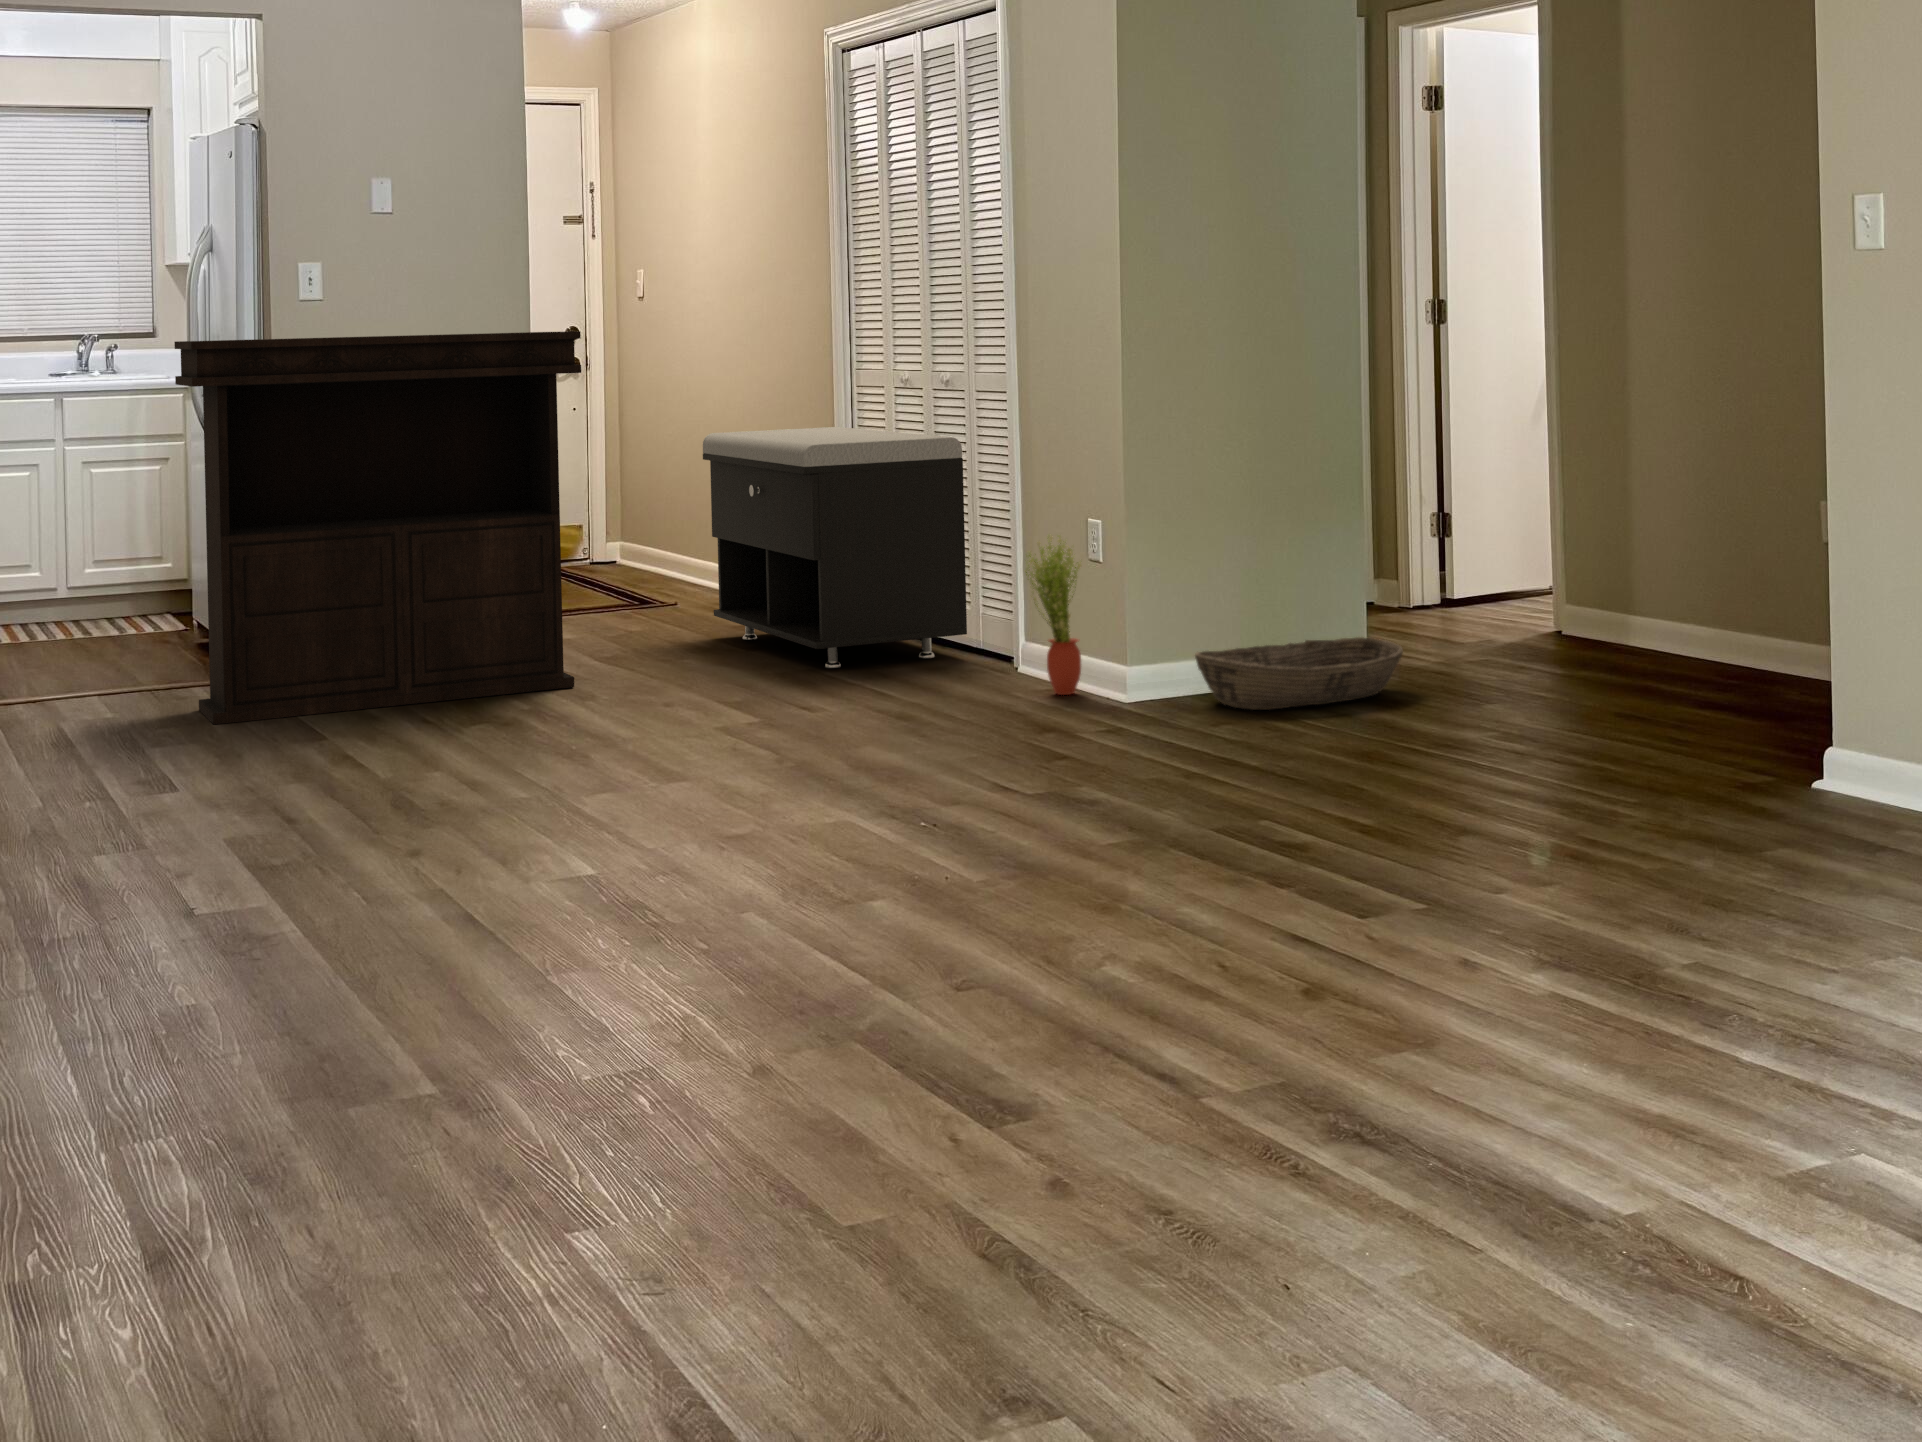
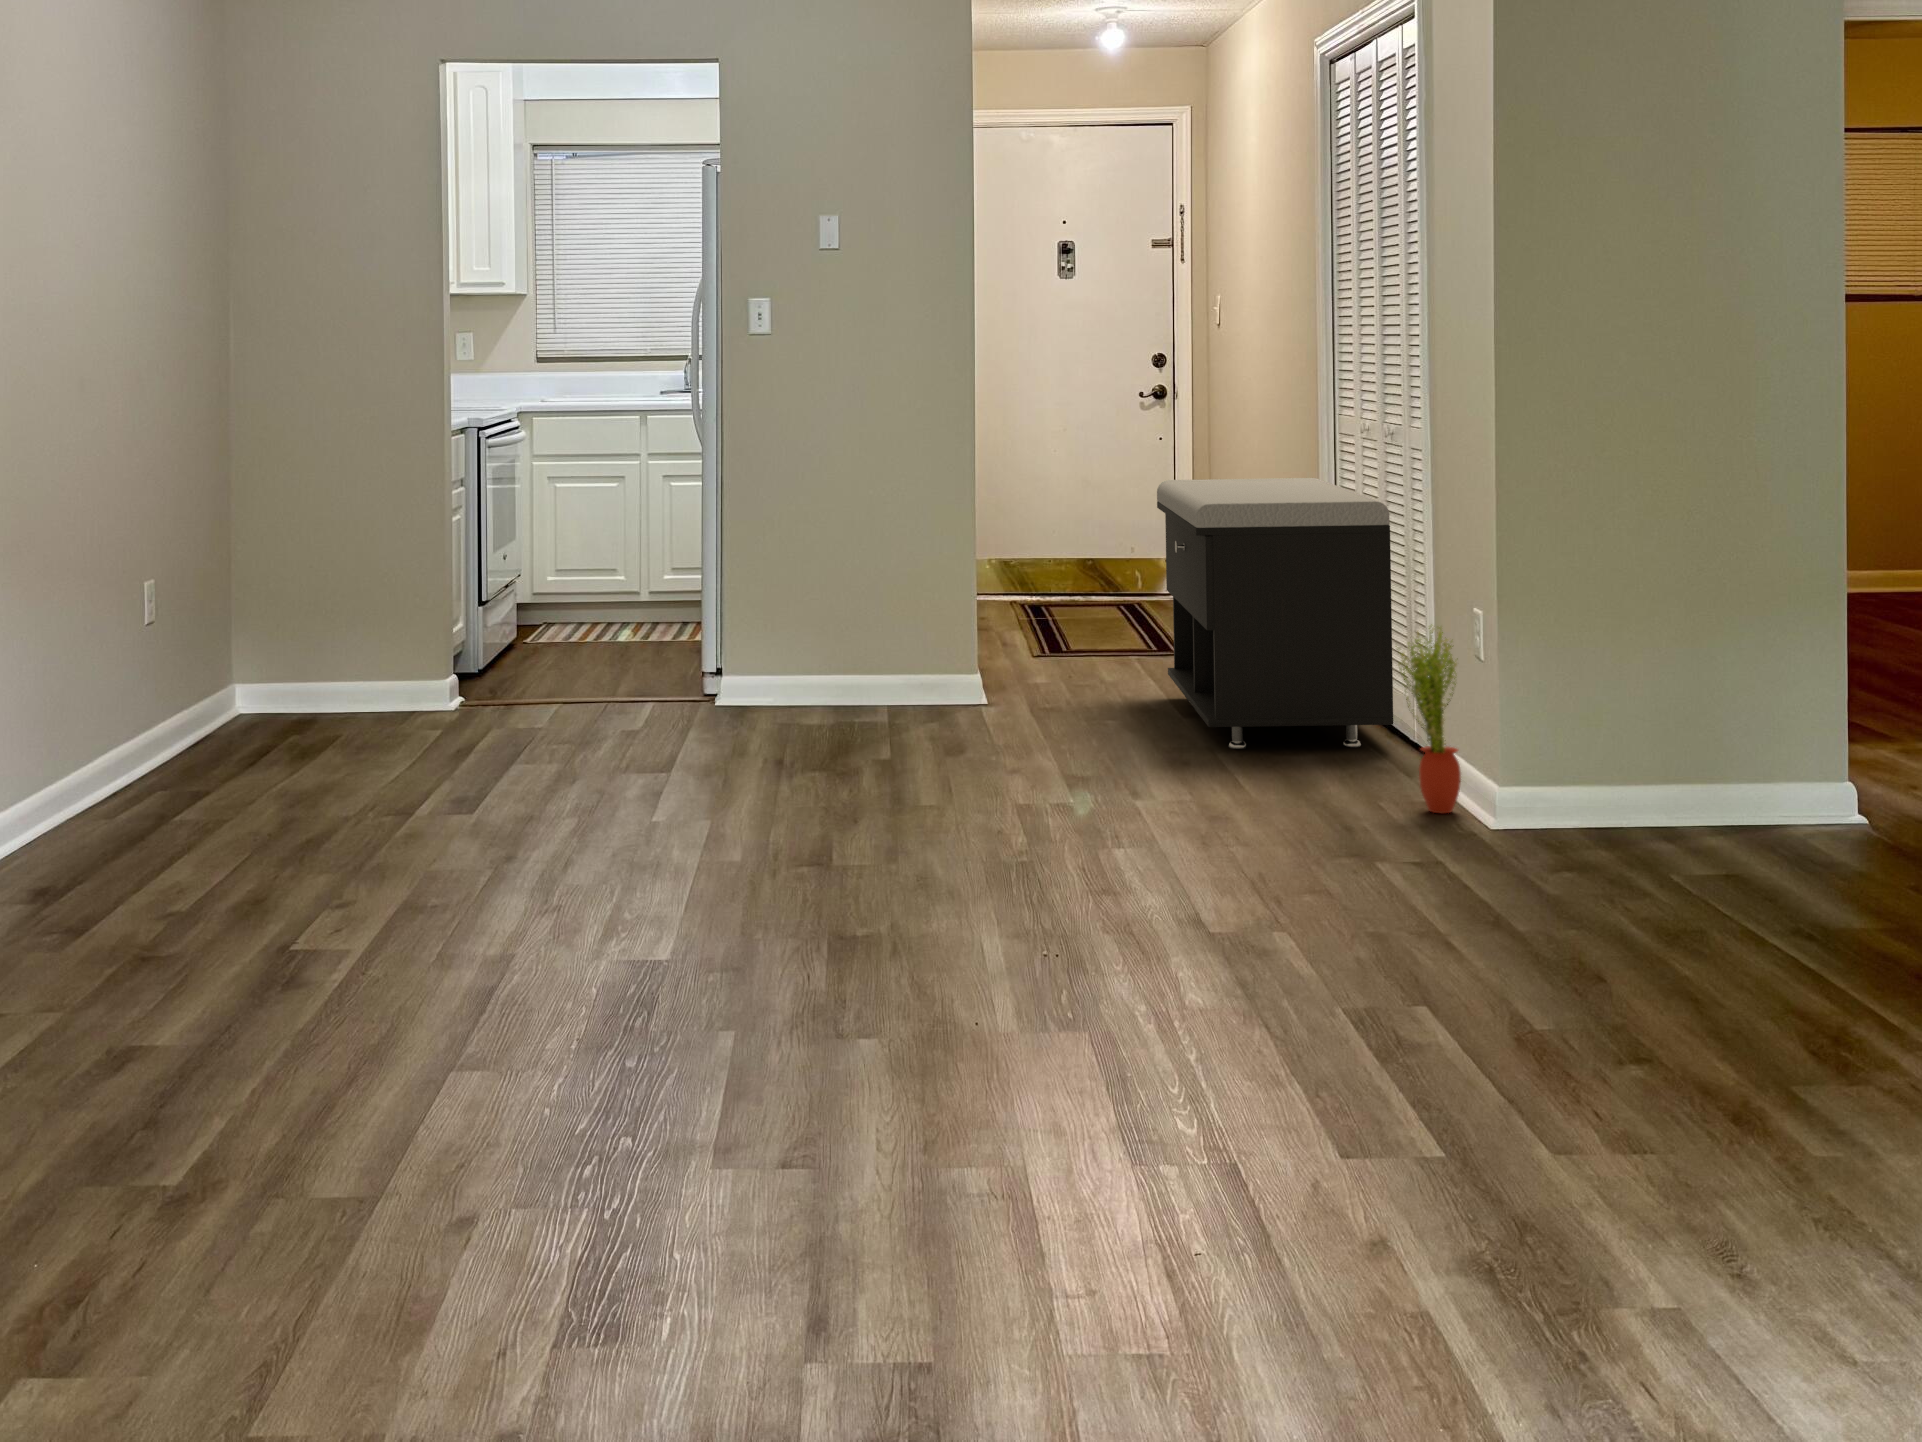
console table: present [174,331,581,724] -> none [579,374,963,749]
basket: present [1195,637,1403,710] -> none [1571,779,1862,864]

